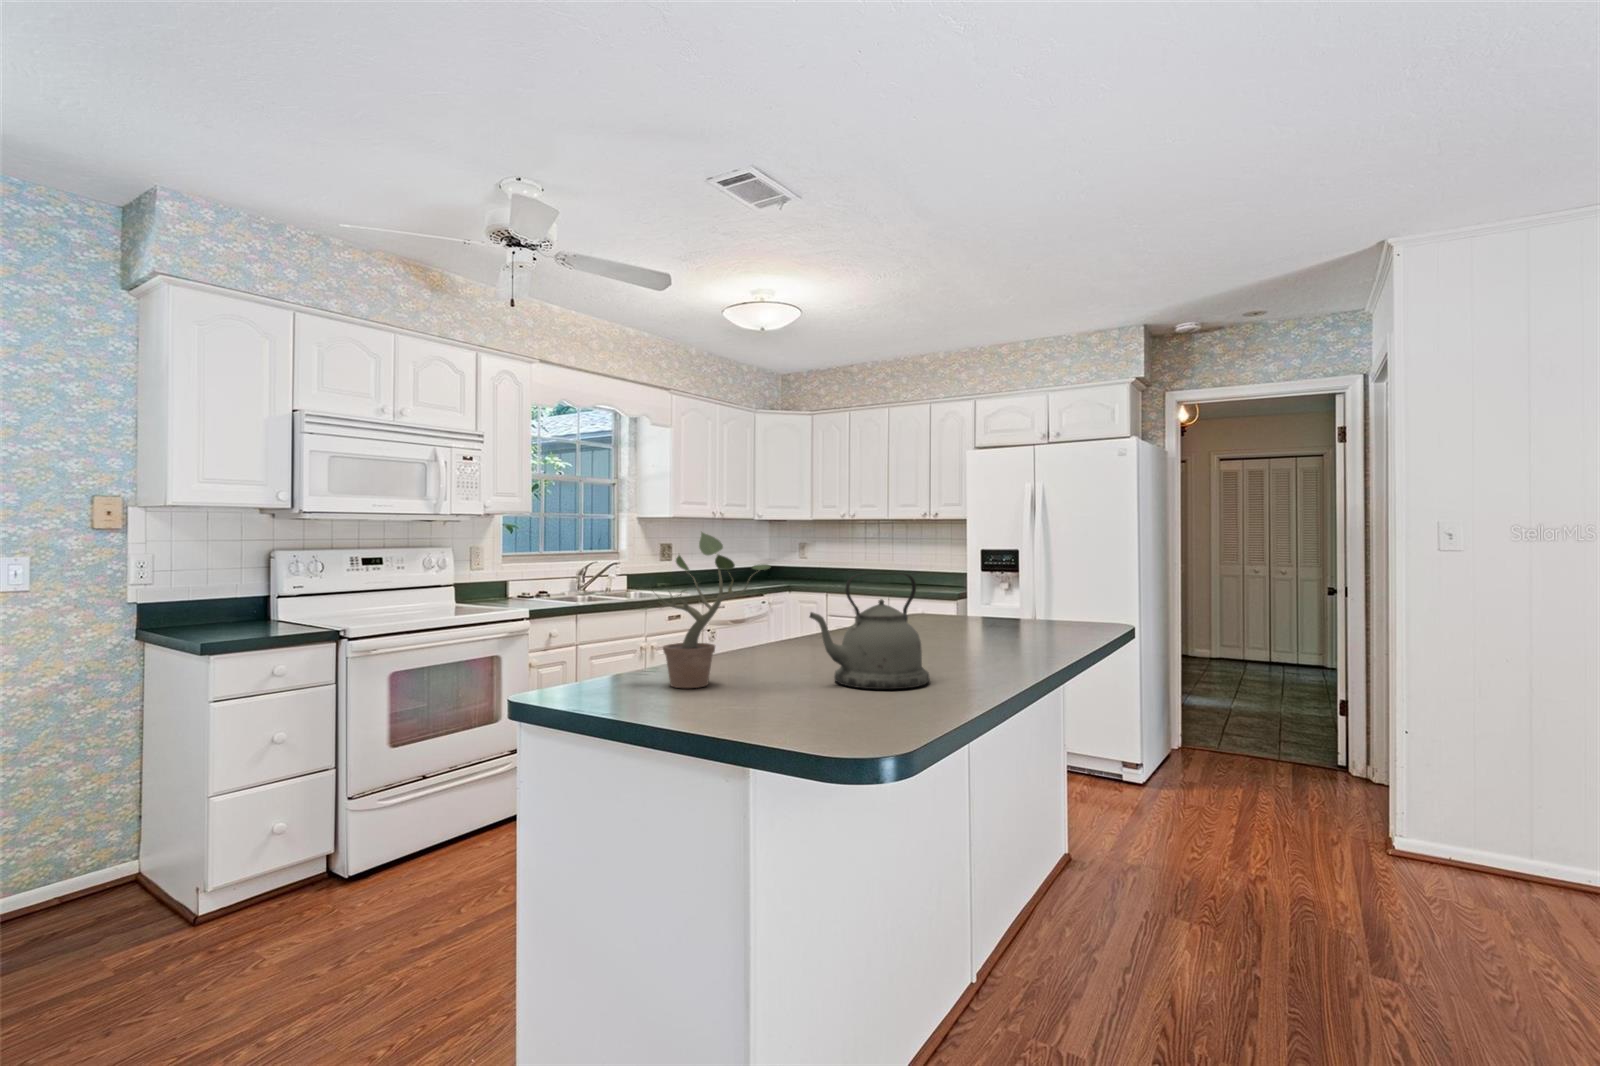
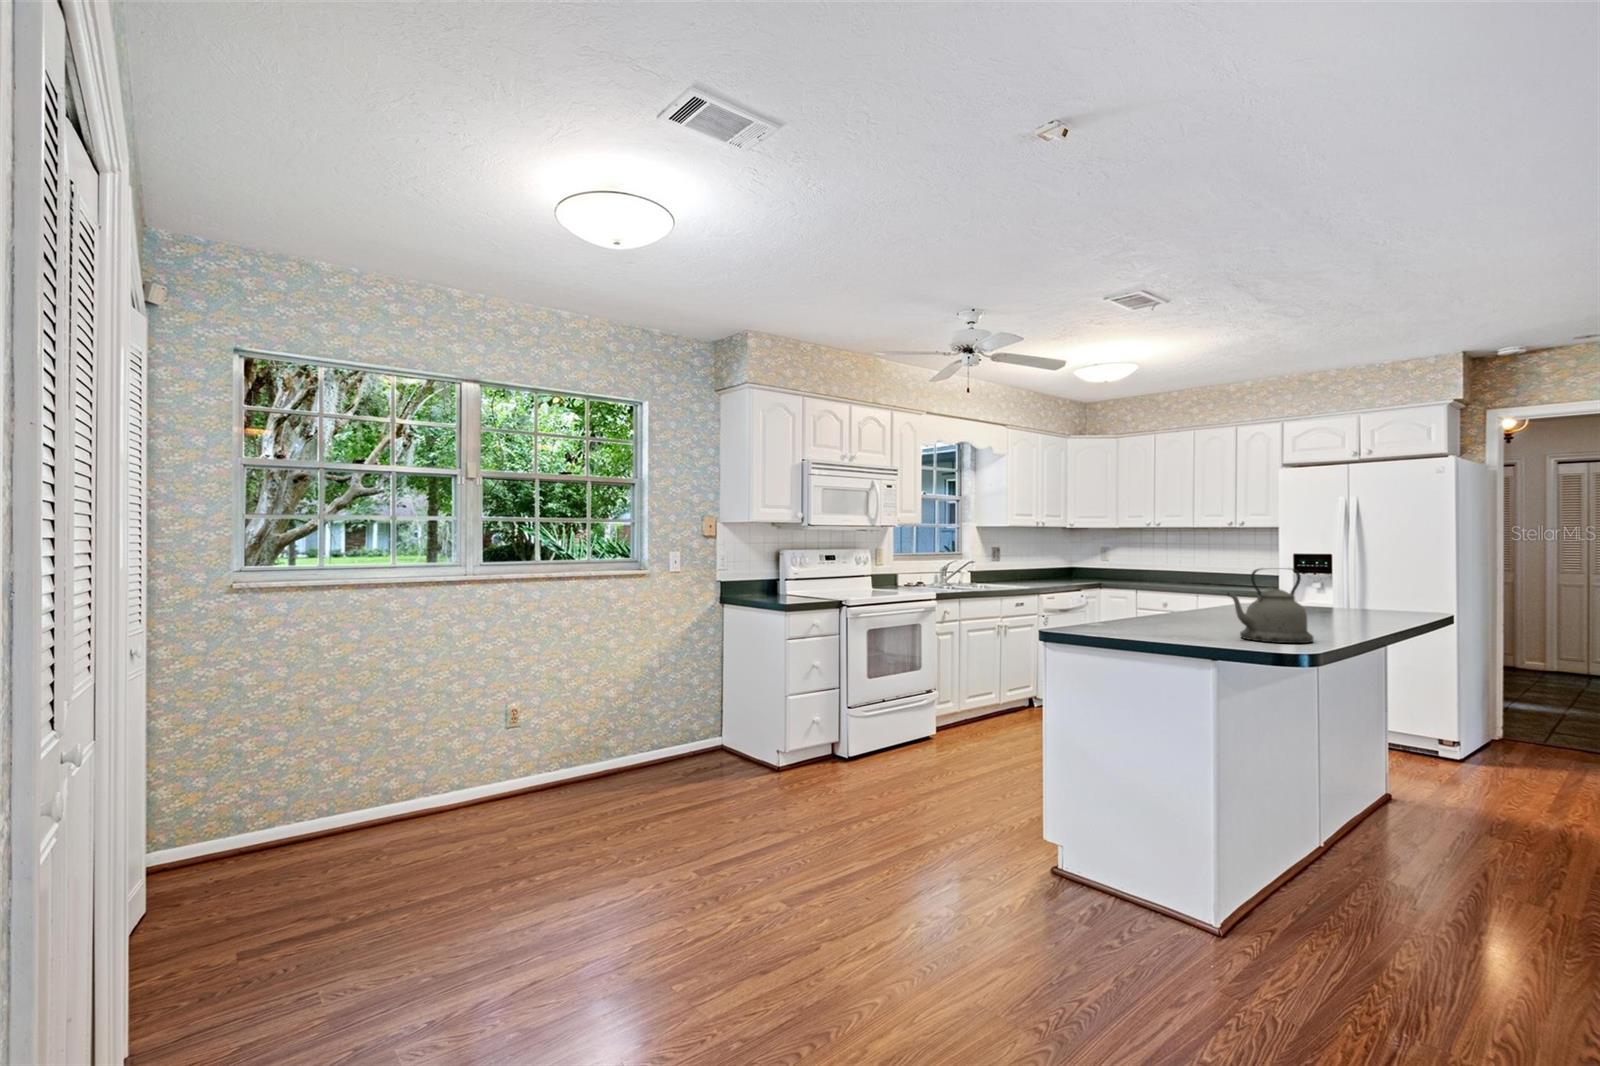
potted plant: present [634,532,770,688] -> none [1100,539,1200,638]

